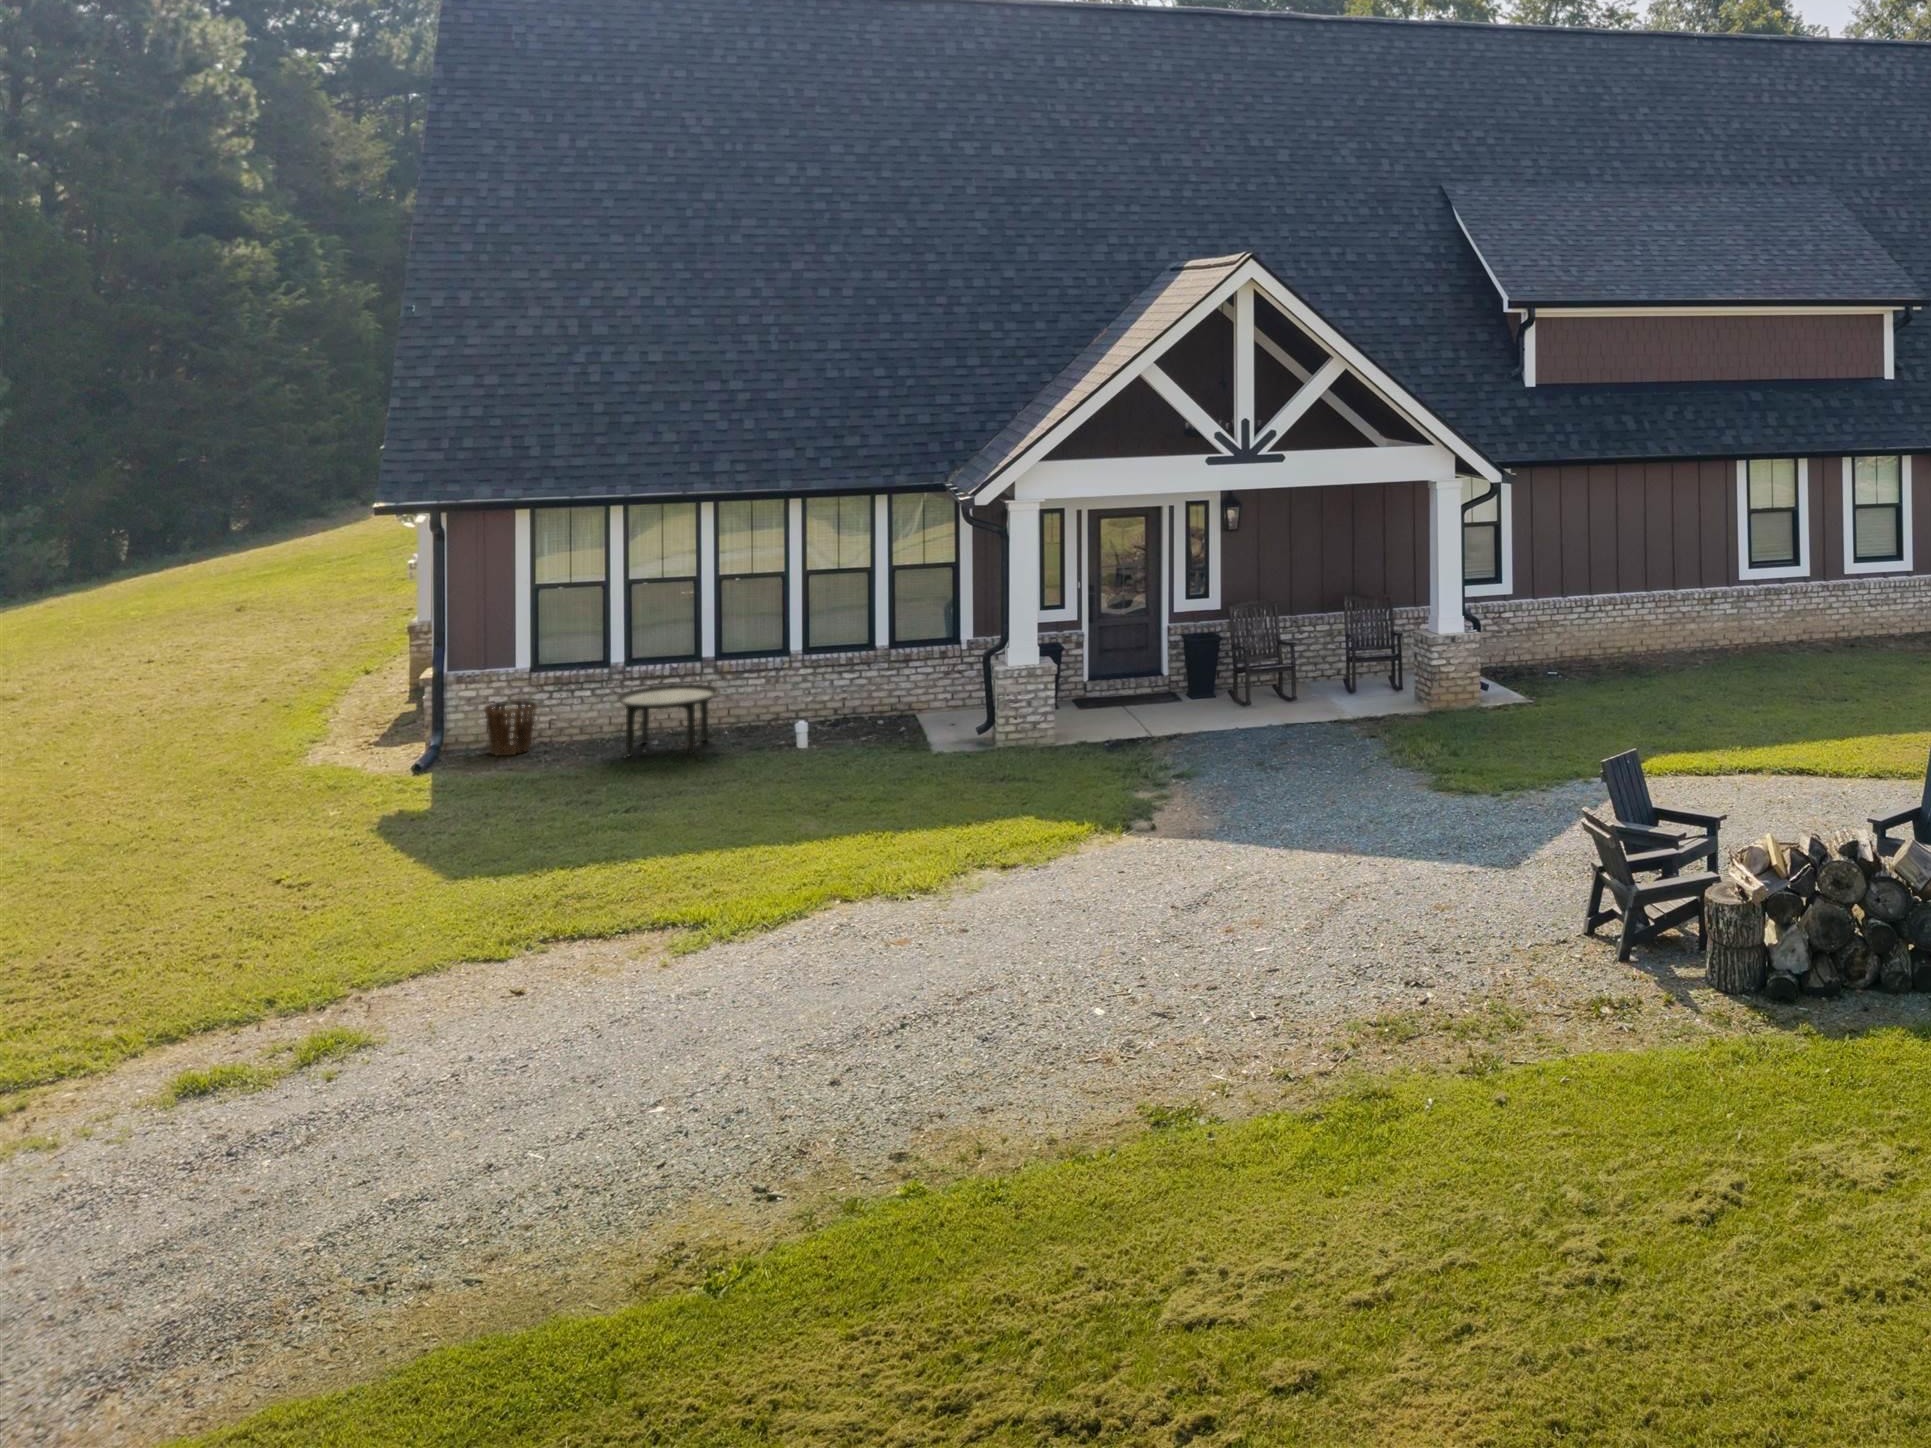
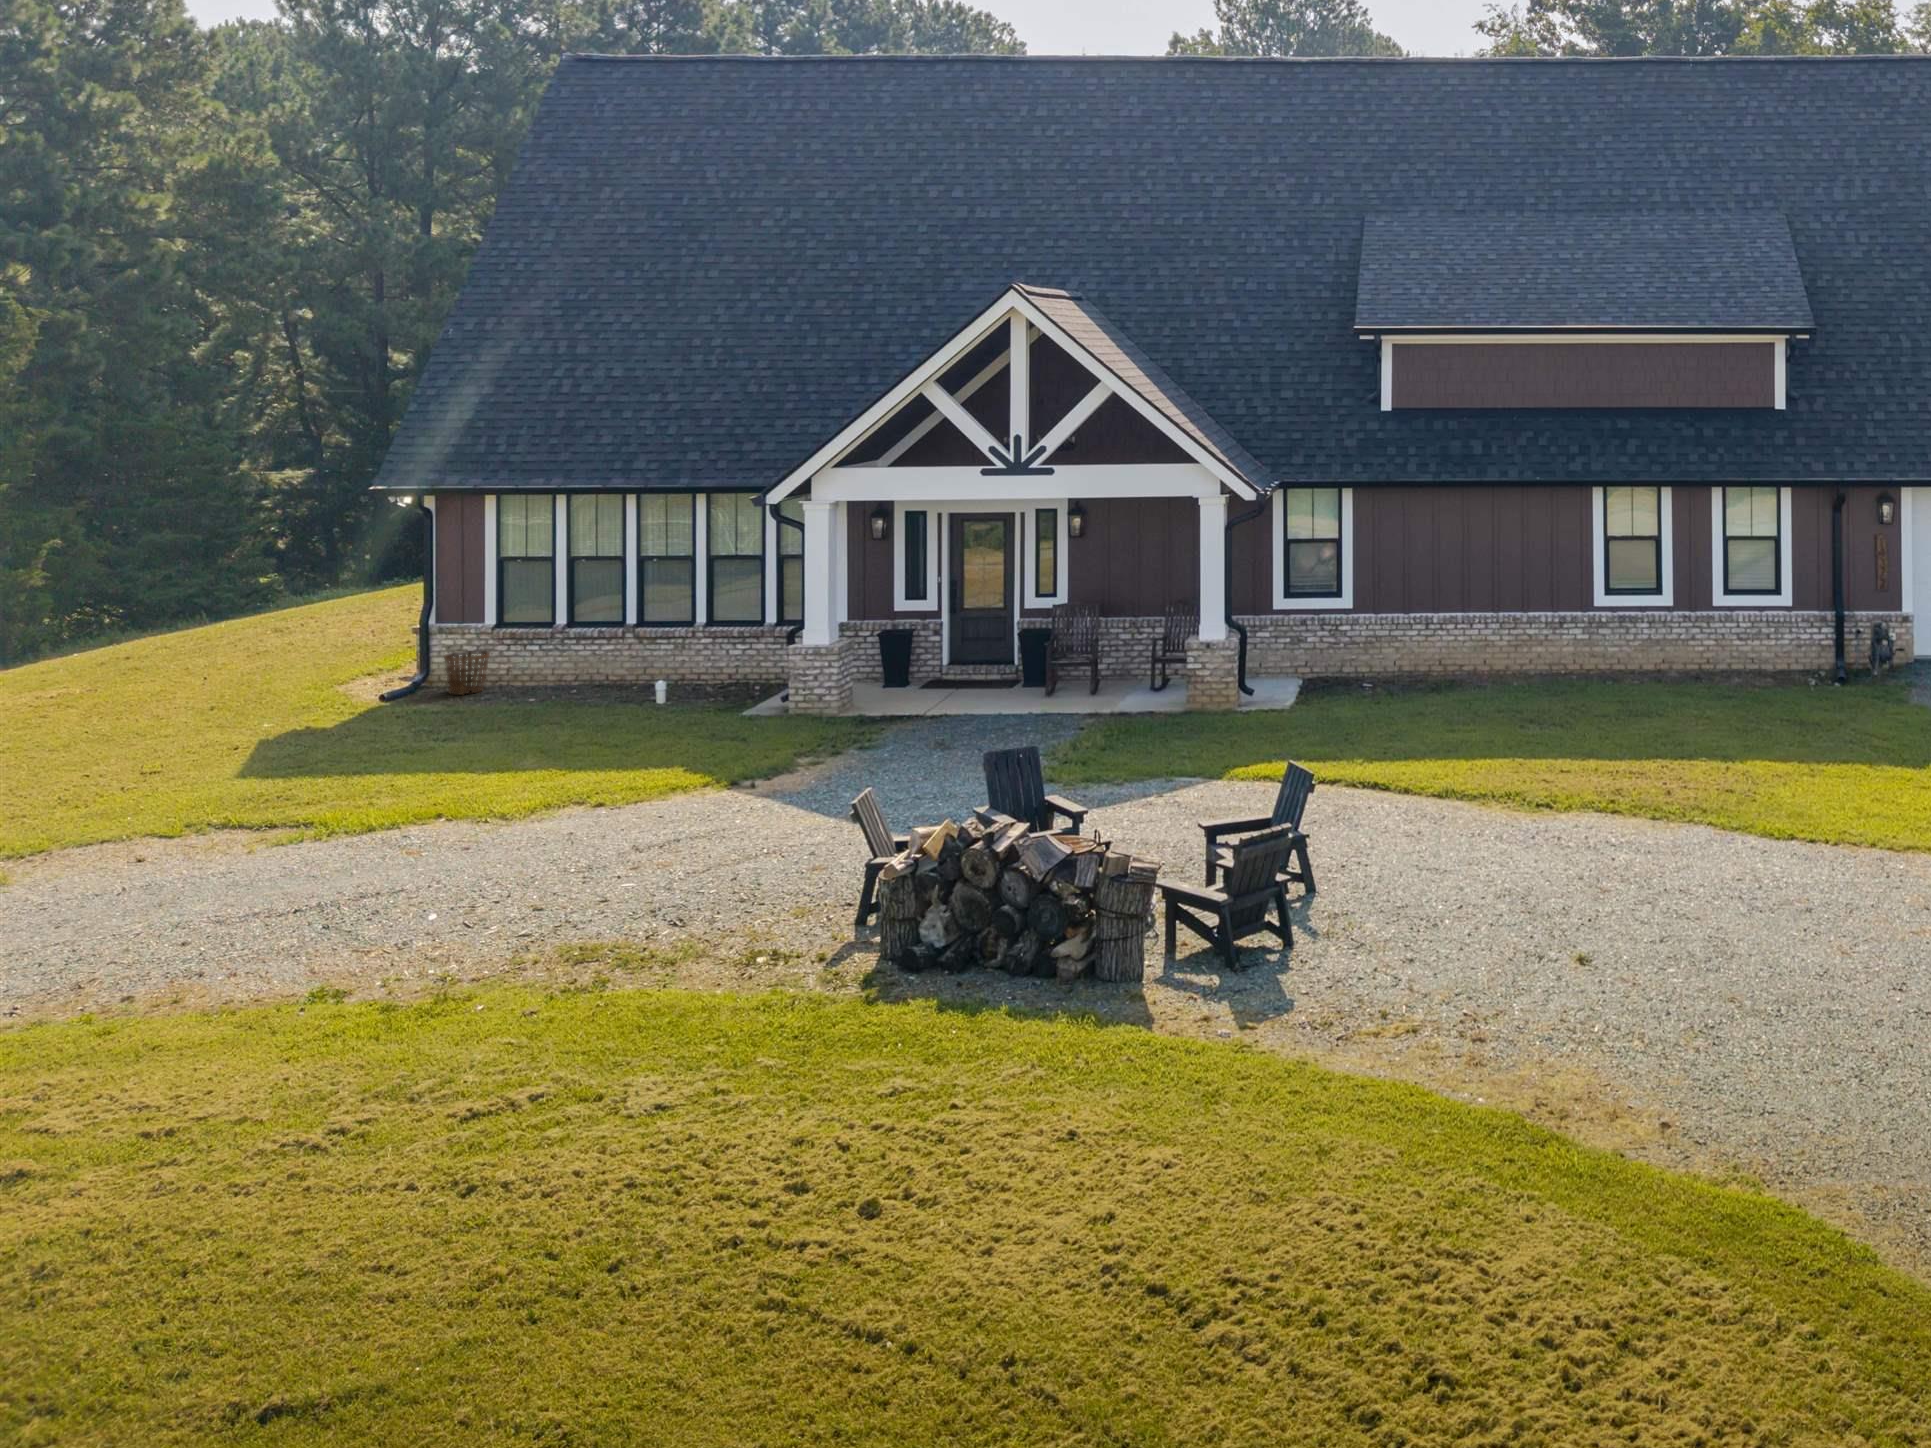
round table: present [617,684,718,756] -> none [526,645,617,705]

